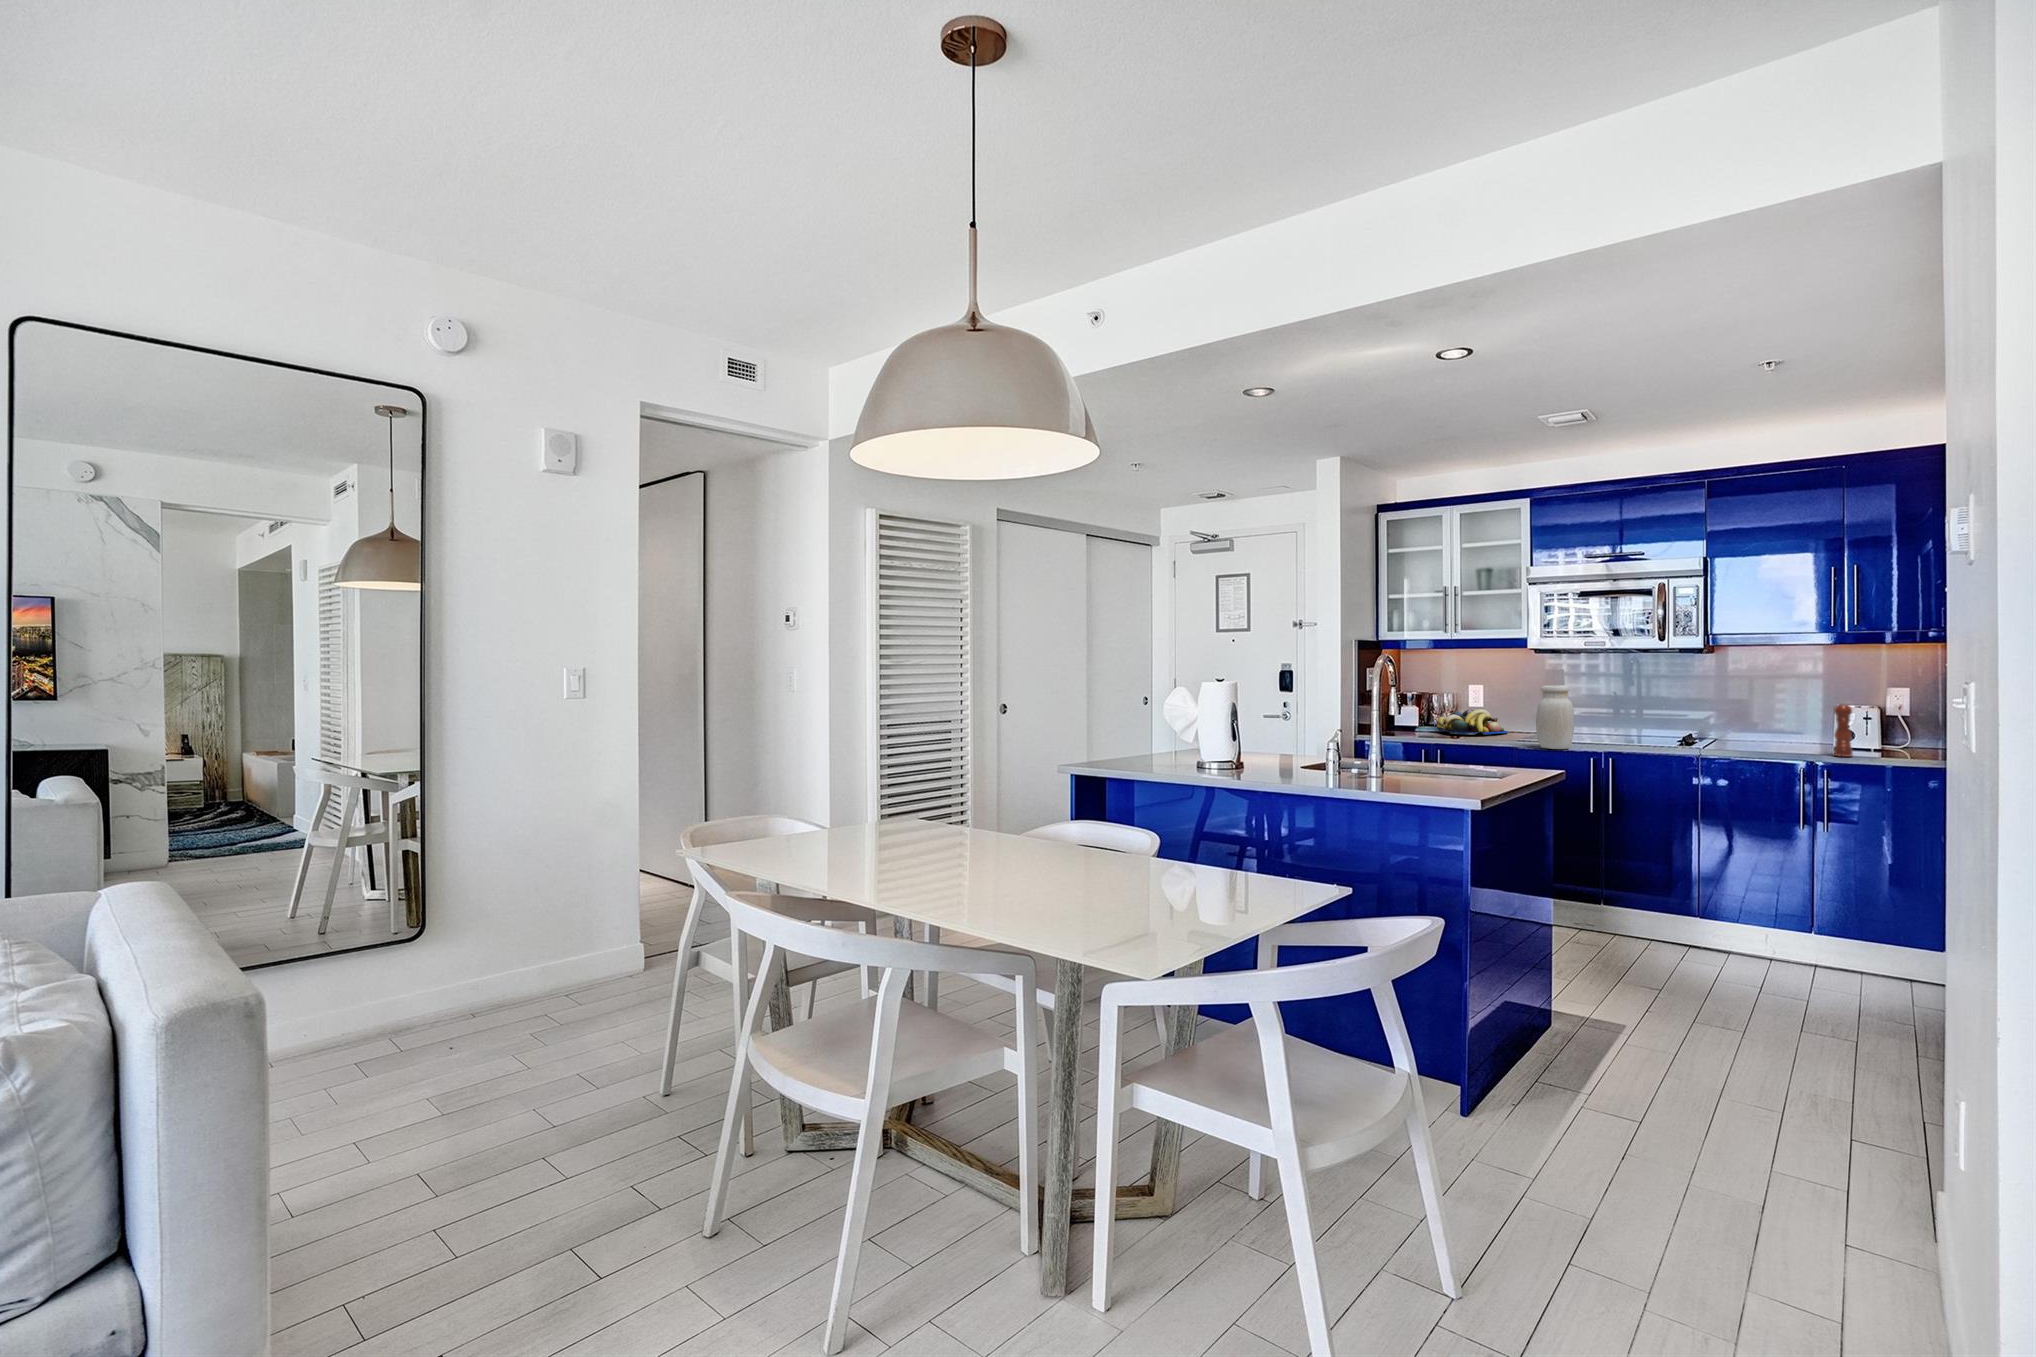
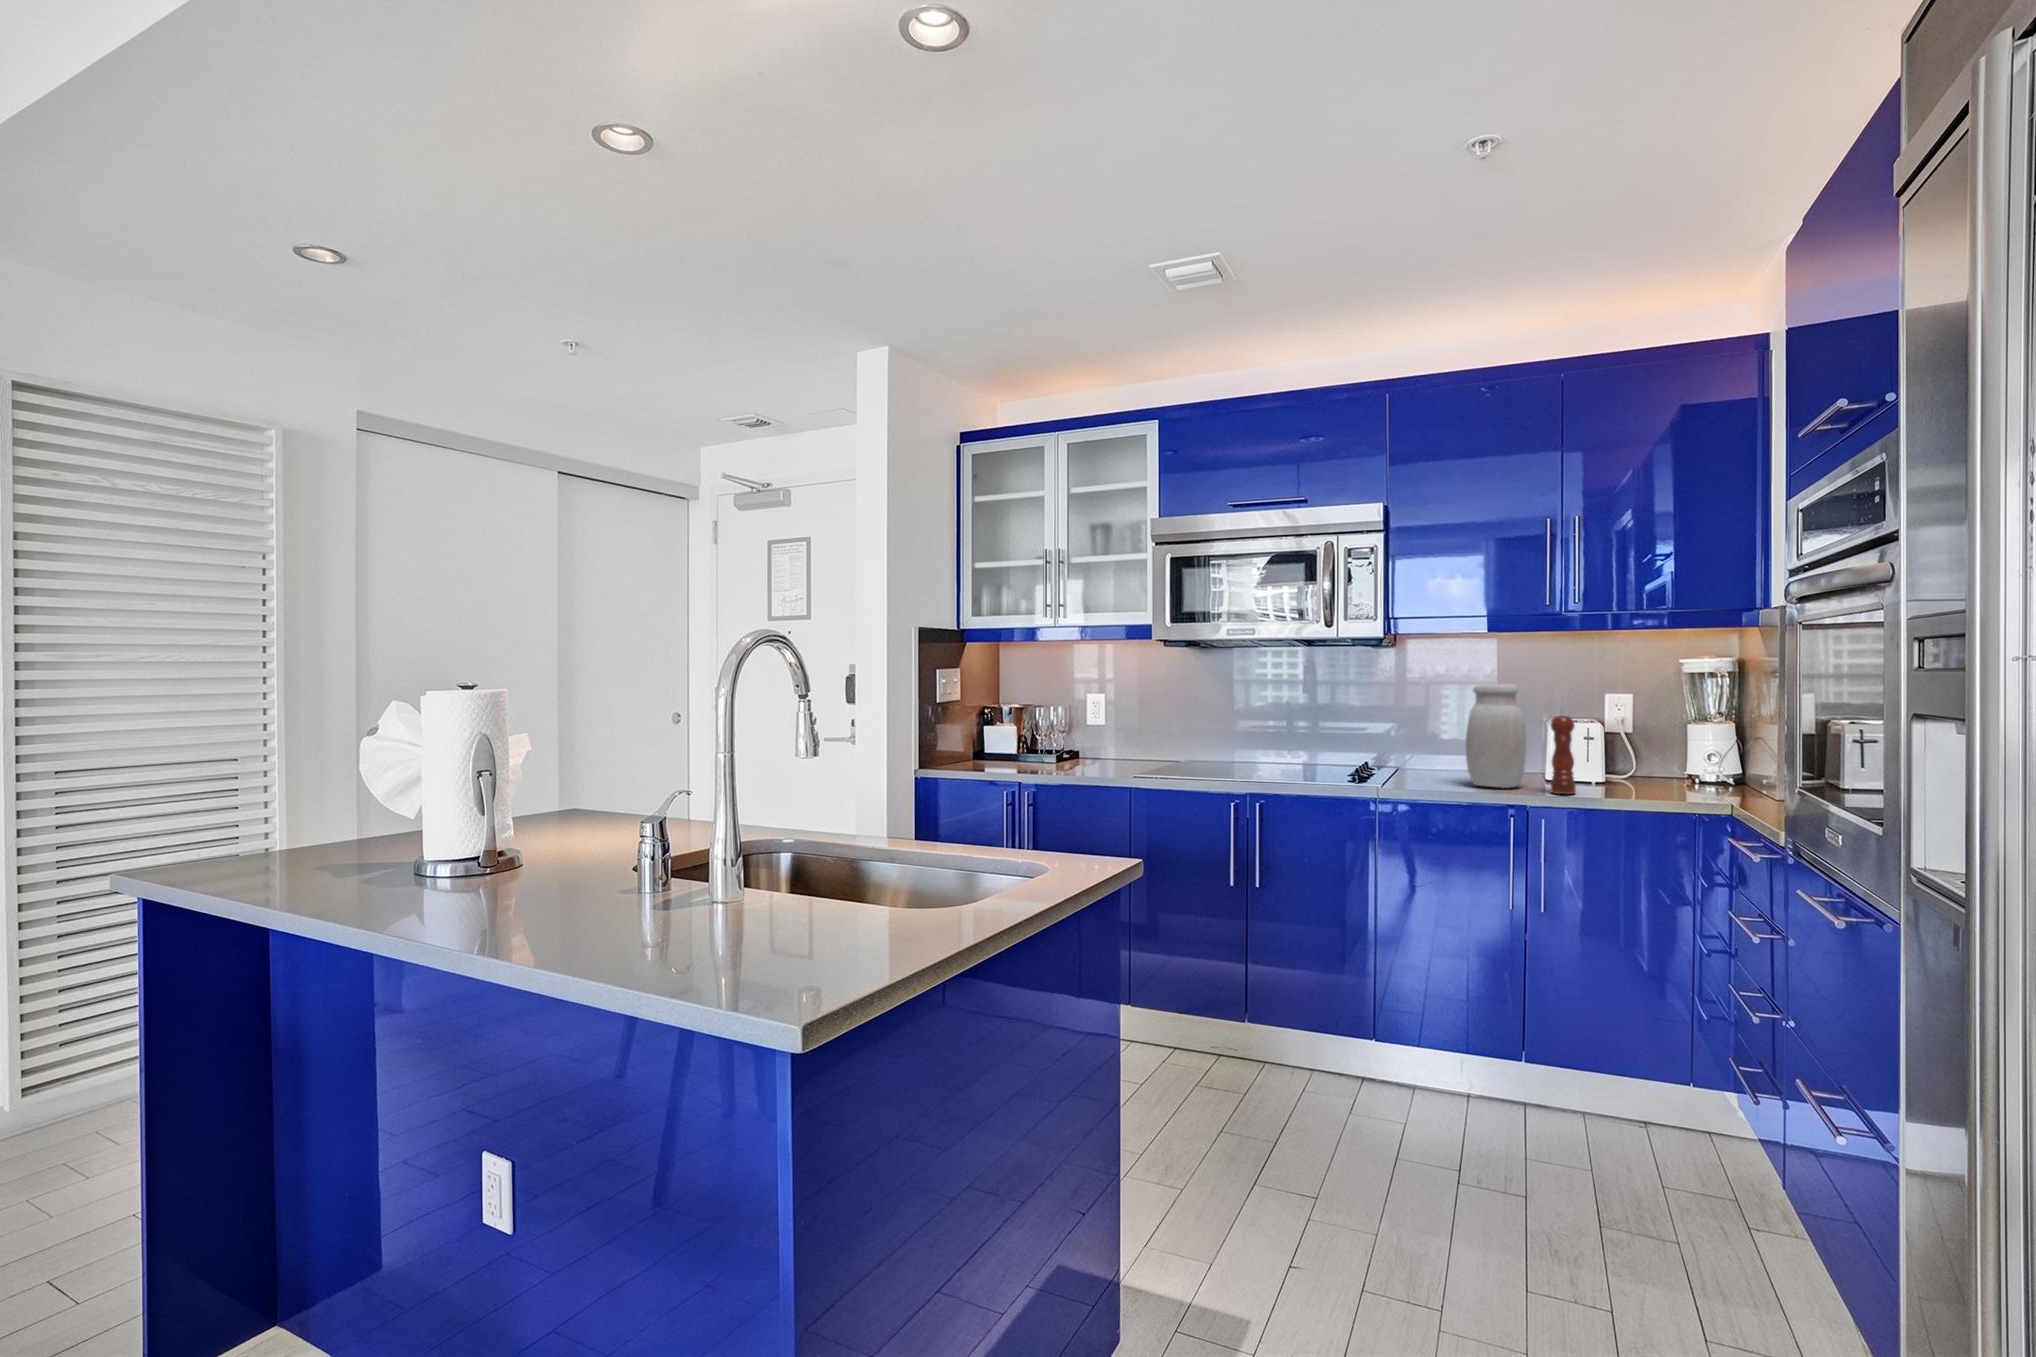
jar: present [1536,685,1574,749] -> present [1466,684,1526,788]
fruit bowl: present [1437,709,1508,735] -> none [1040,728,1133,765]

